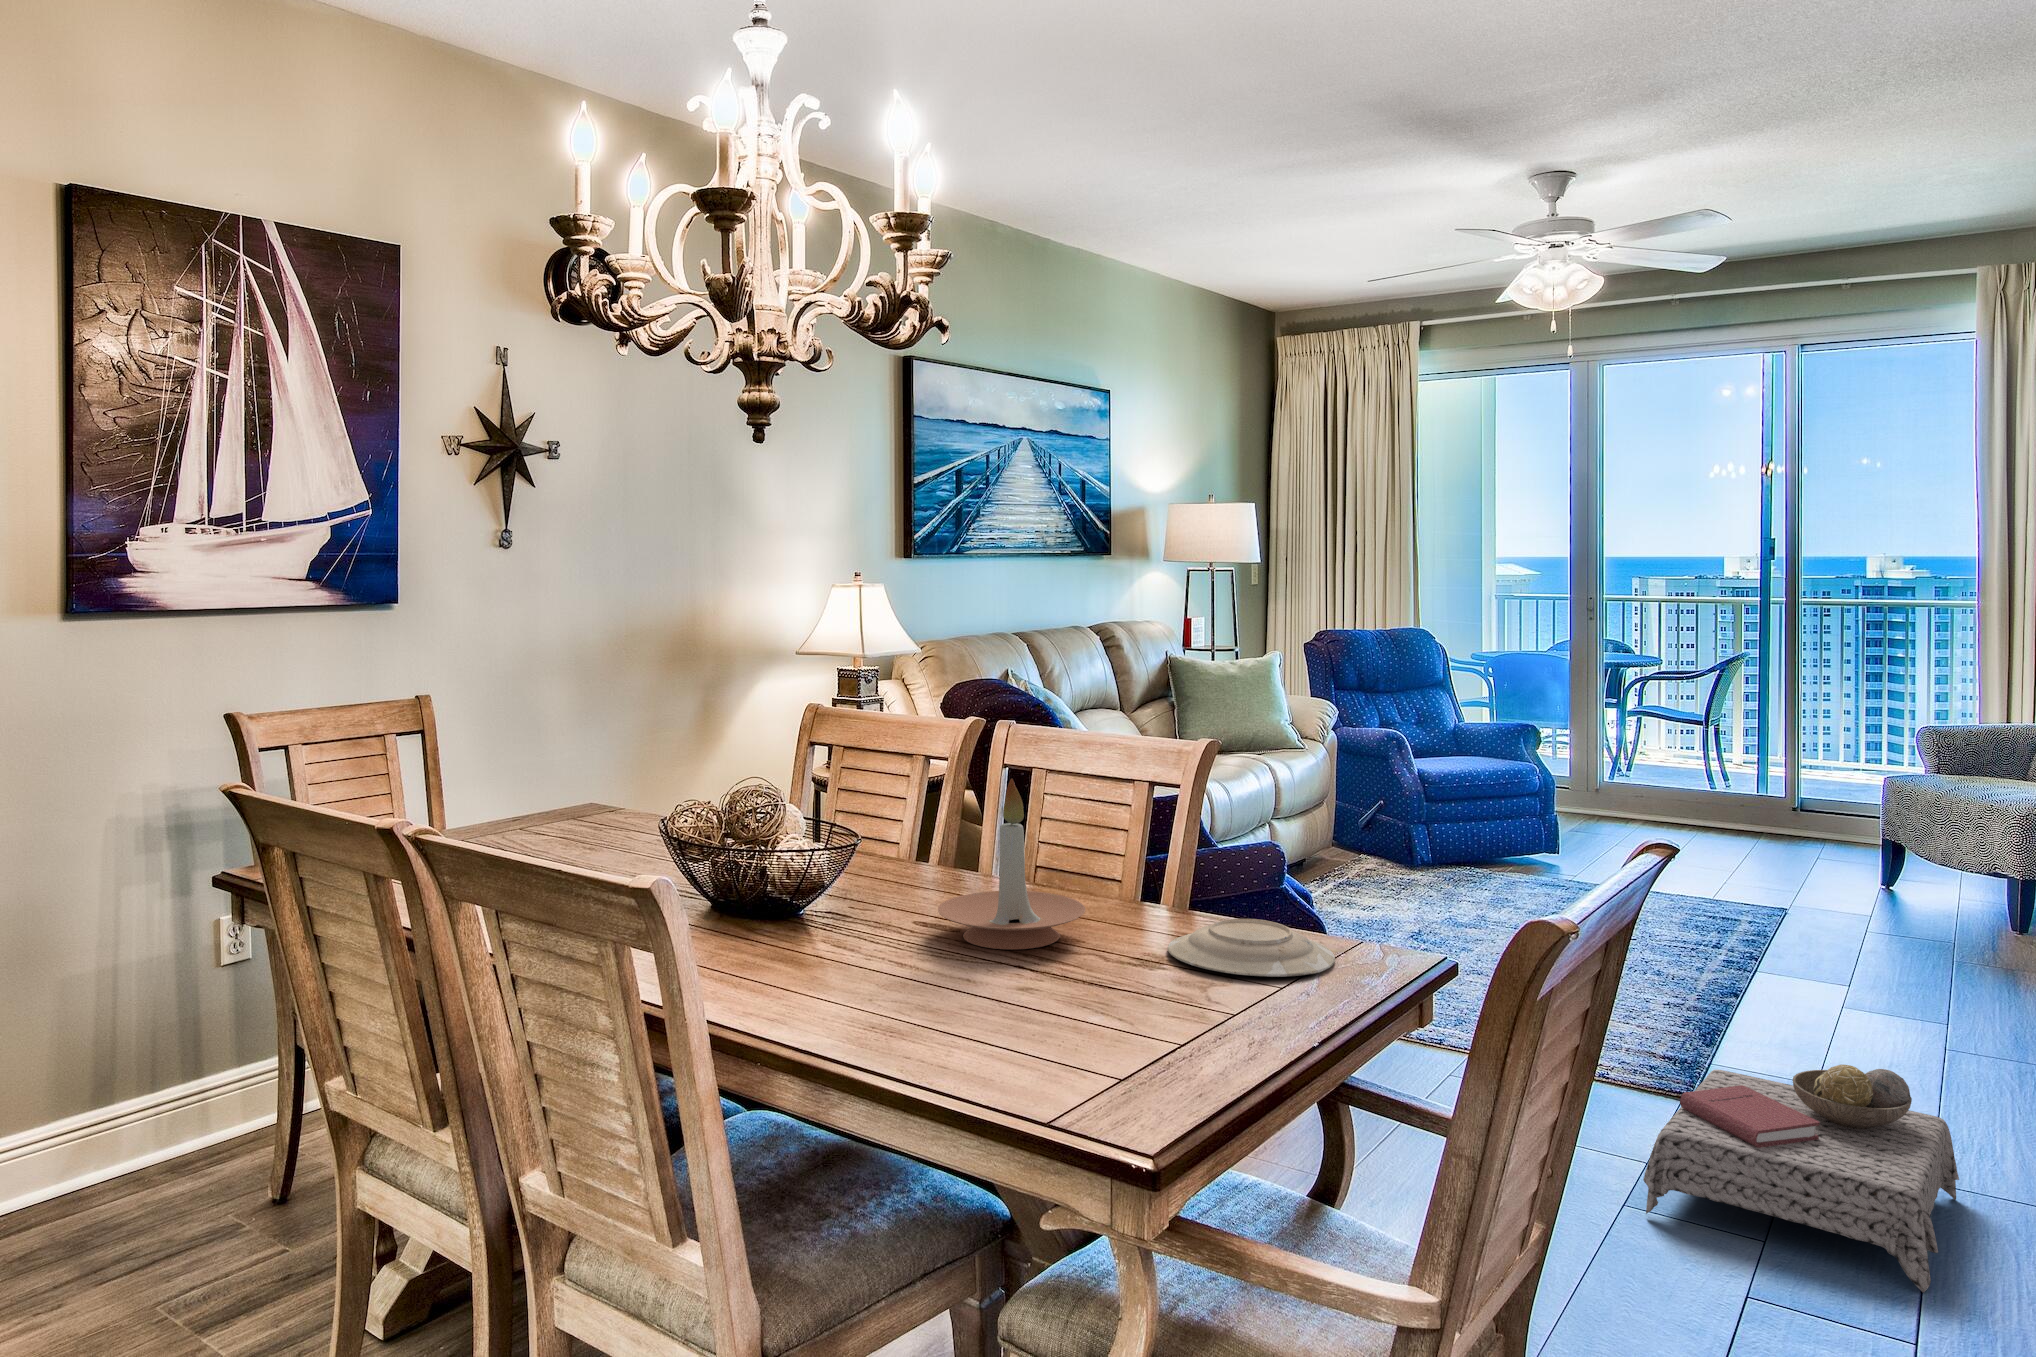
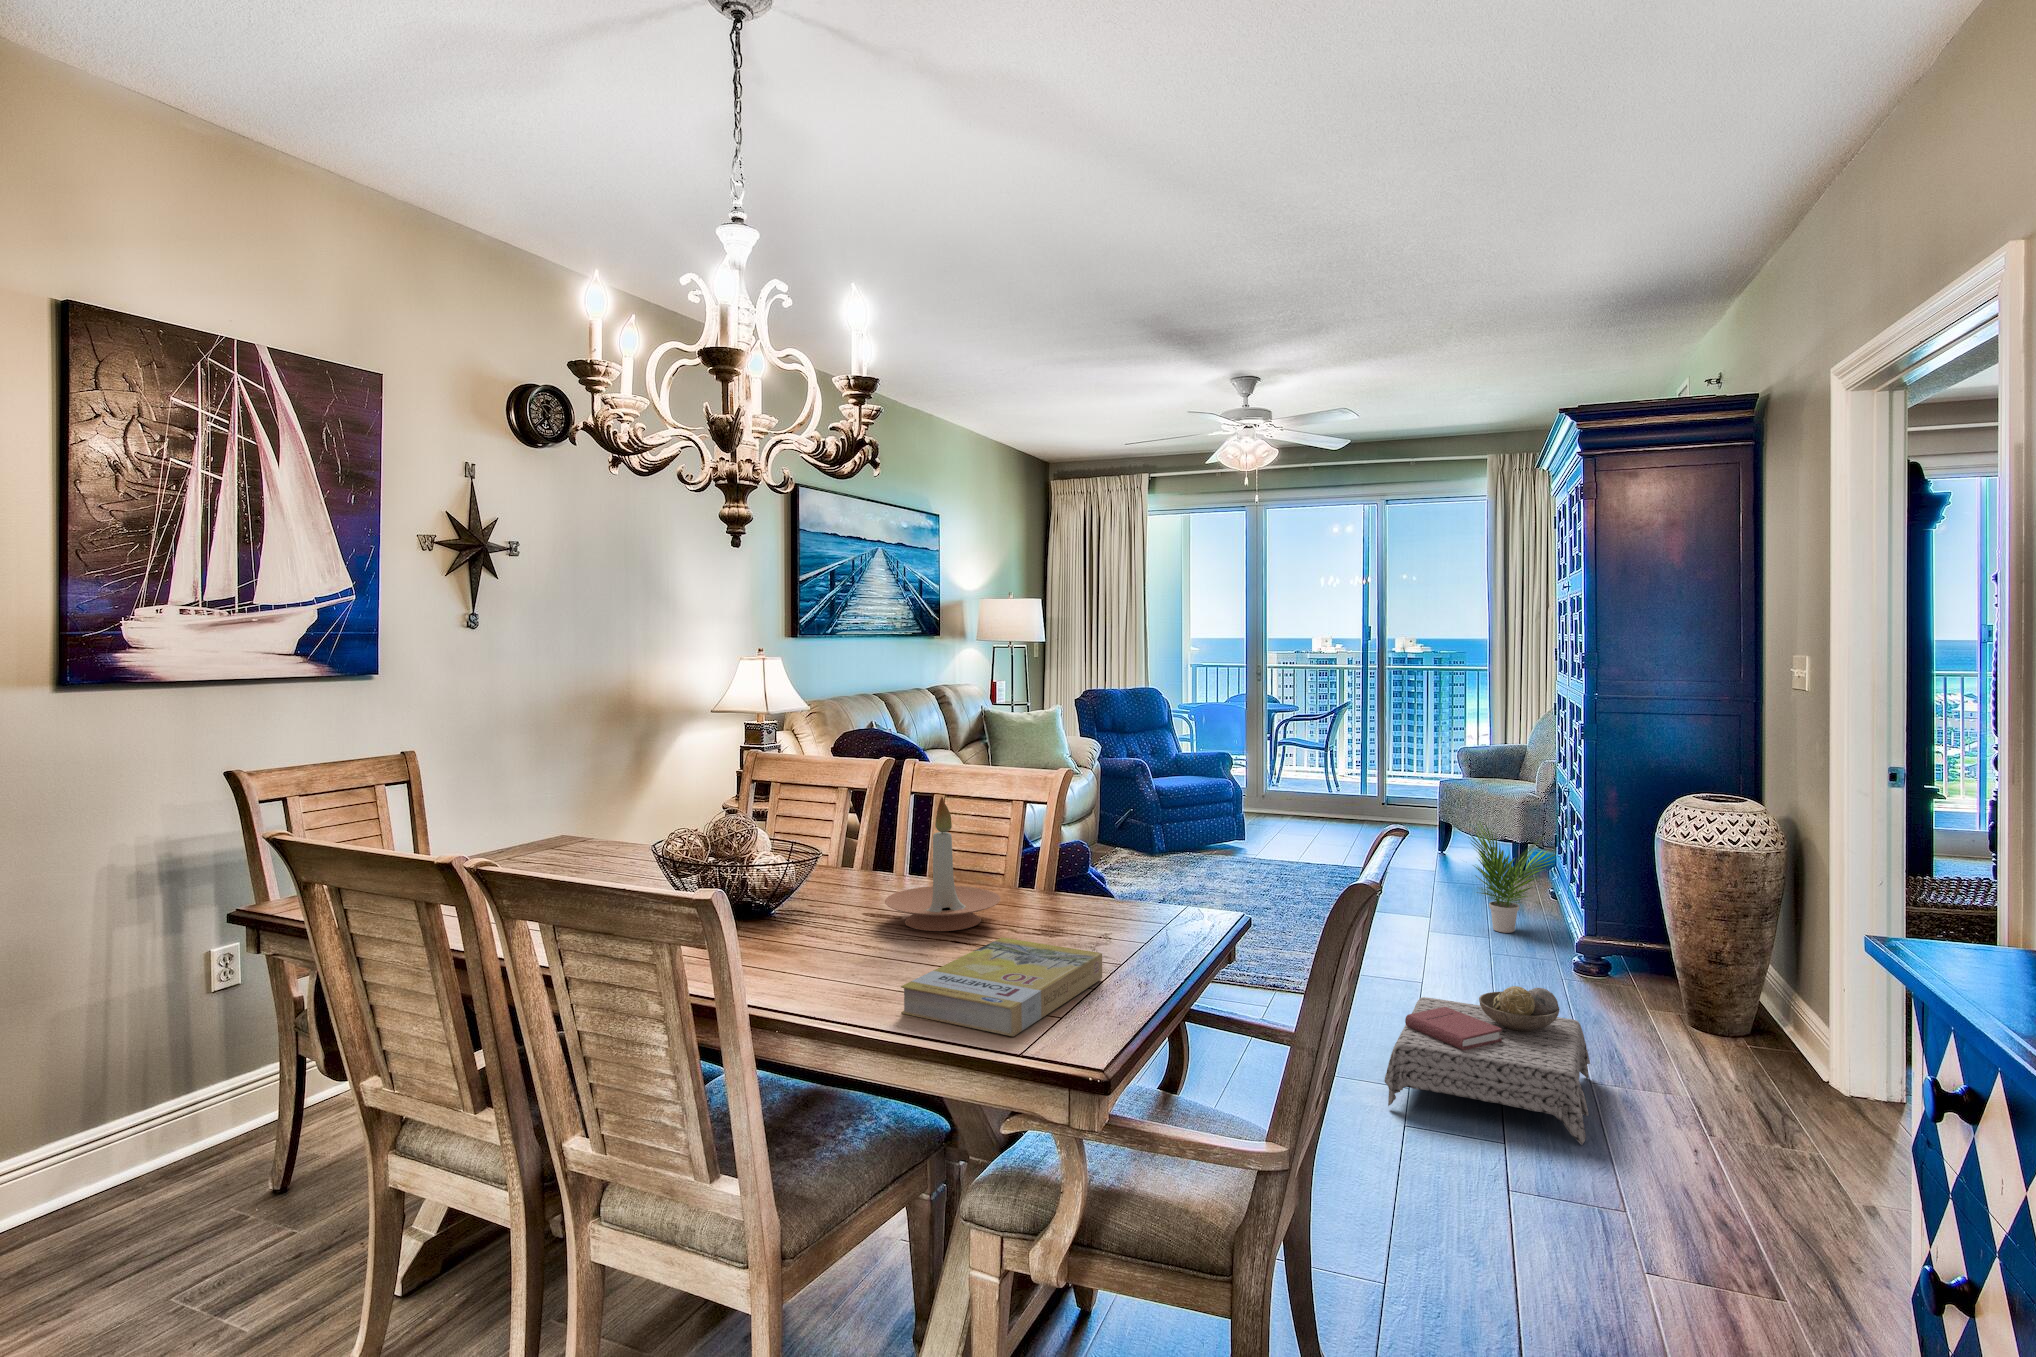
potted plant: none [1797,825,1963,985] -> present [1470,823,1556,933]
plate: present [1168,919,1335,977] -> none [1066,898,1193,940]
book: none [913,964,1186,1094] -> present [901,938,1102,1036]

